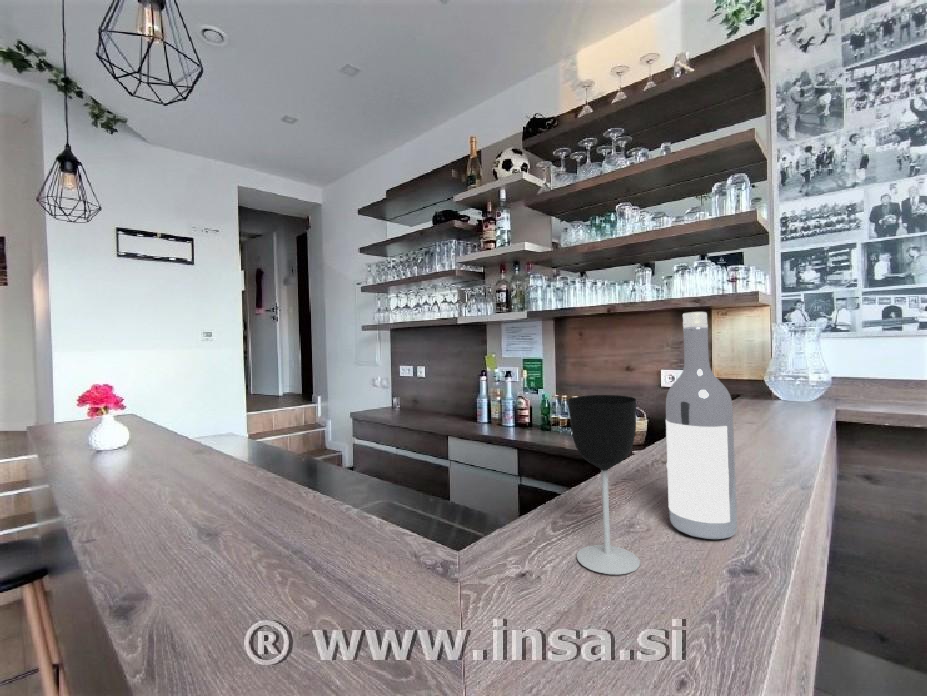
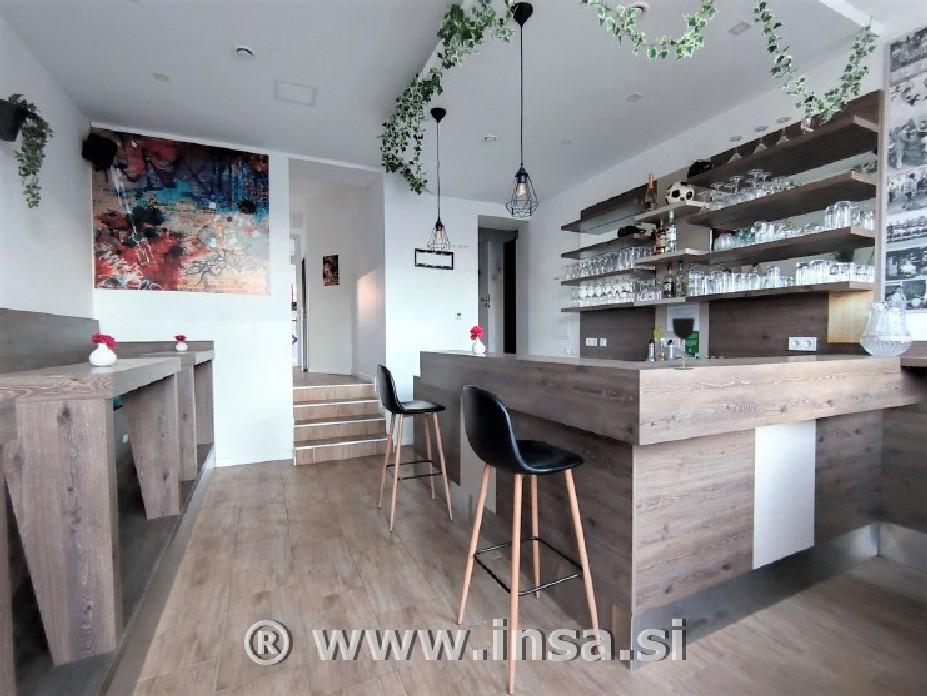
wine bottle: present [666,312,737,539] -> none [712,290,736,366]

